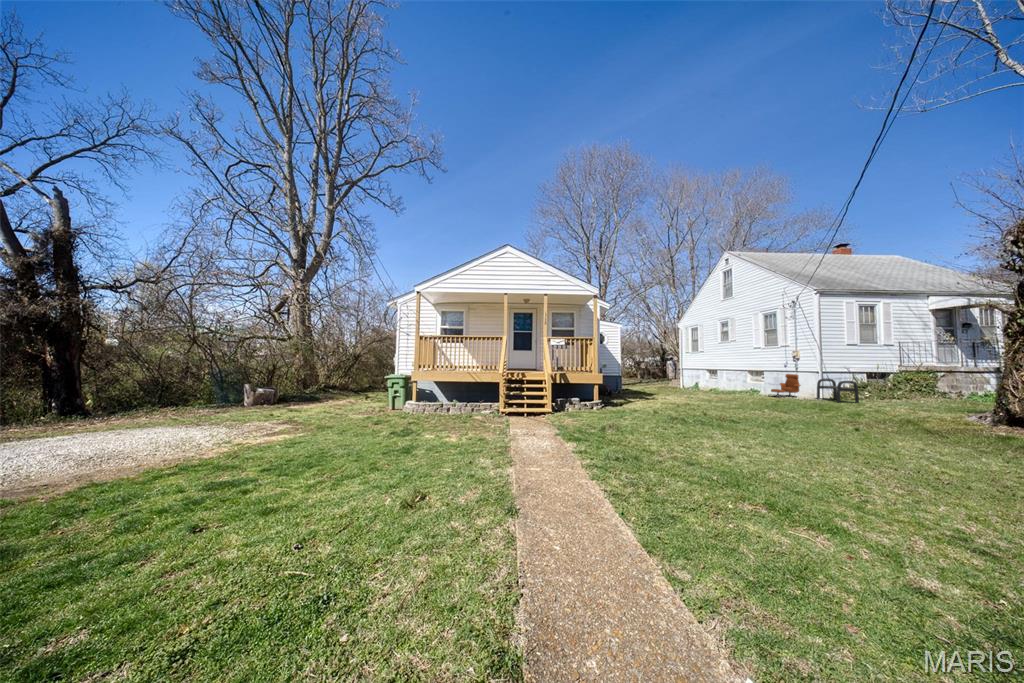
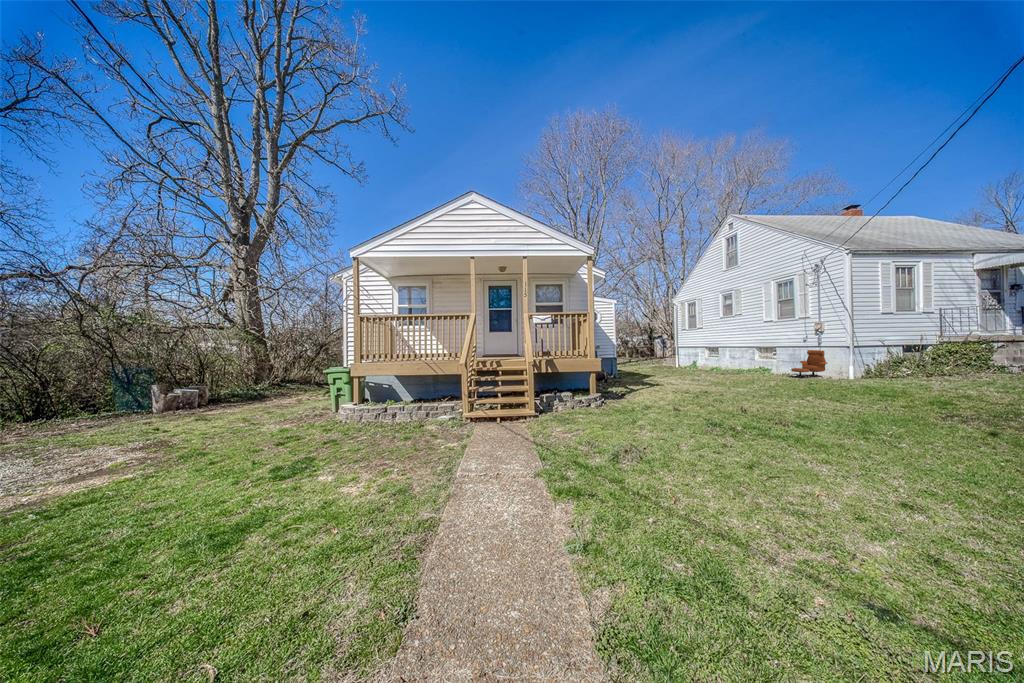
bench: present [817,378,859,403] -> none [849,354,906,383]

